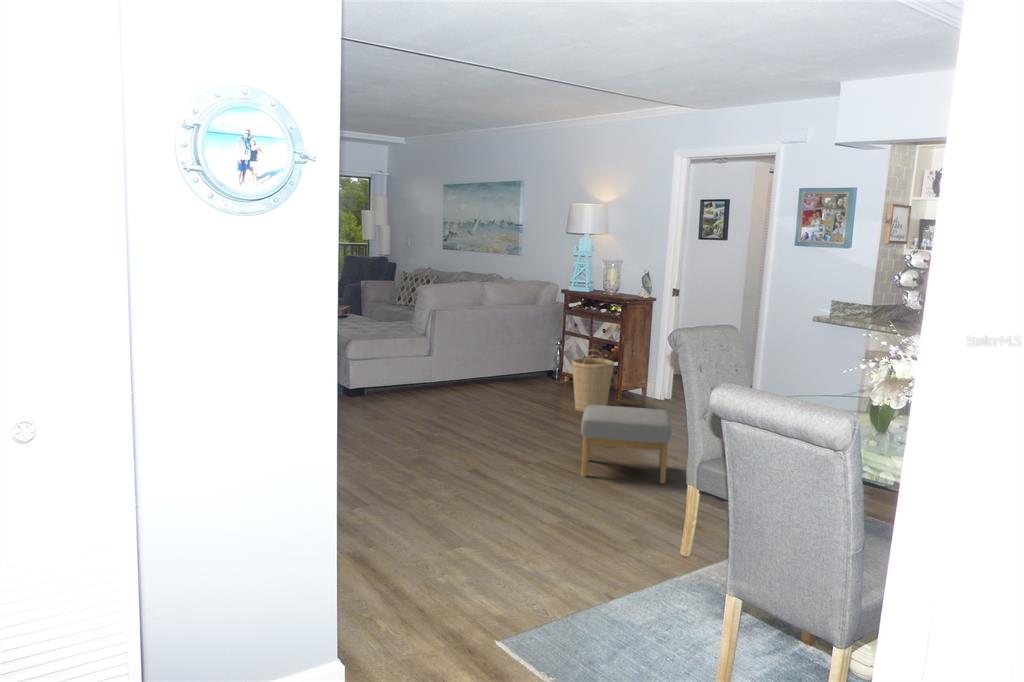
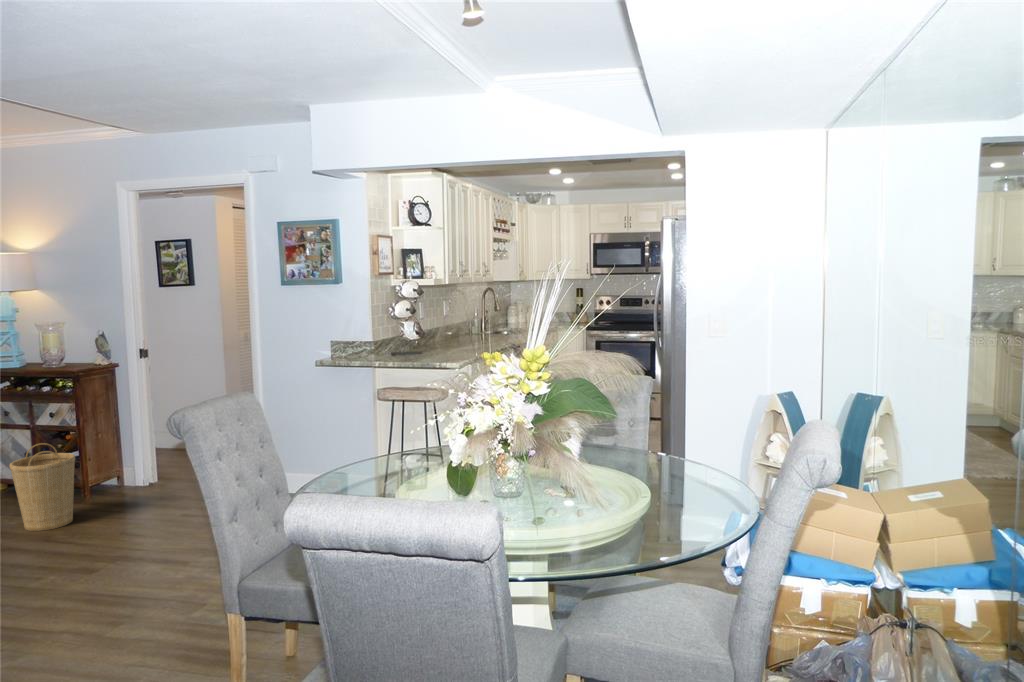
footstool: present [581,405,672,484] -> none [48,508,185,632]

